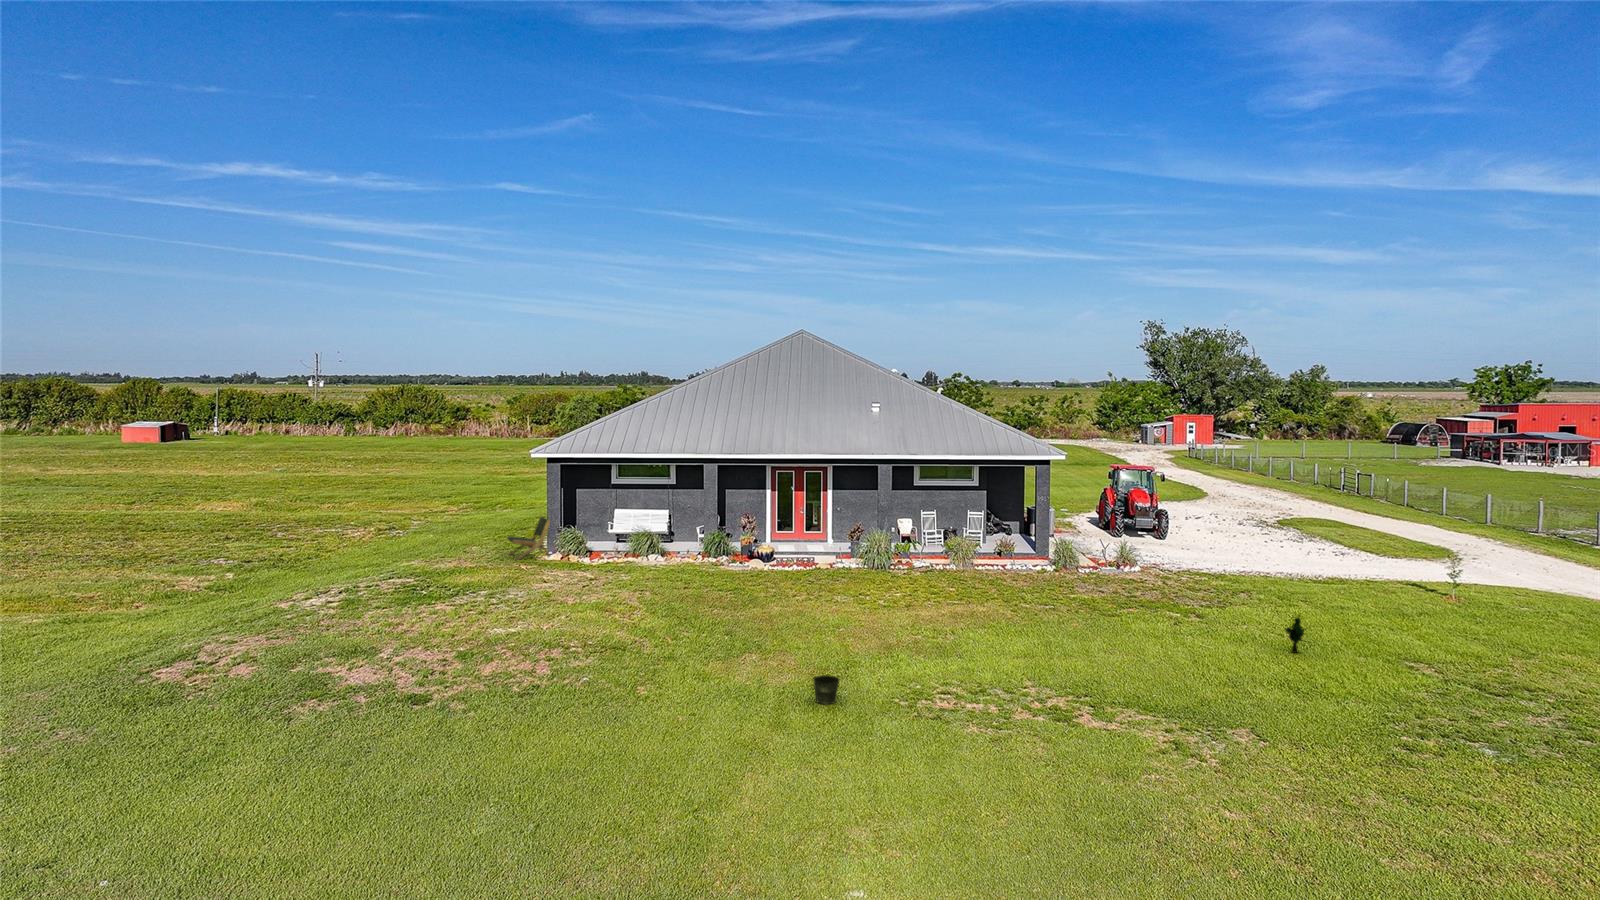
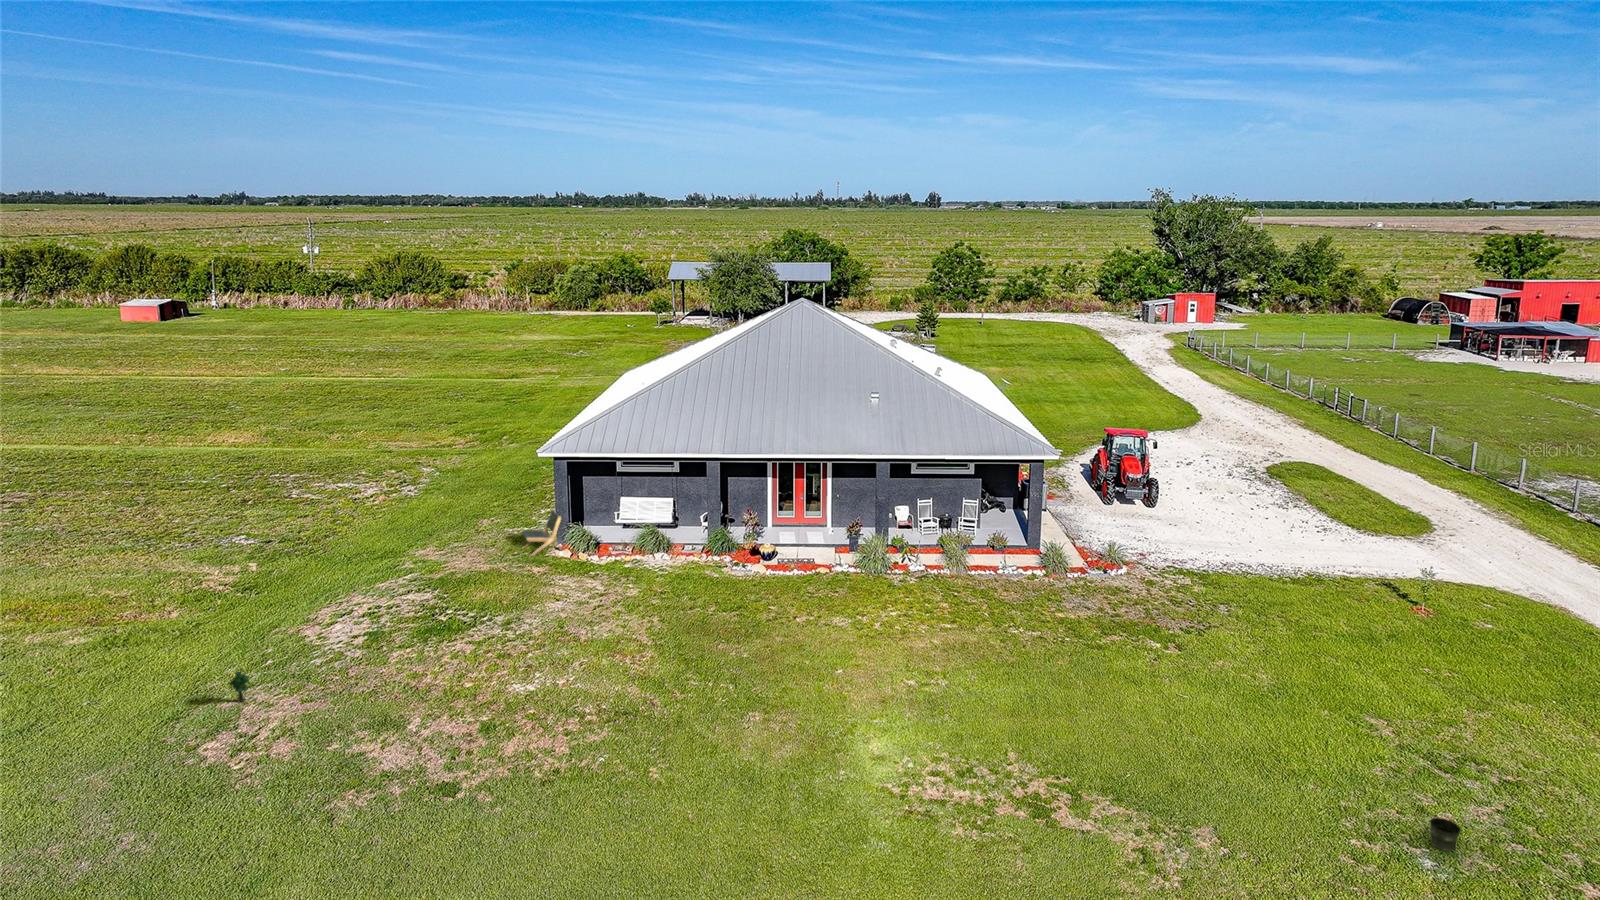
decorative plant: present [1285,615,1305,653] -> present [229,668,250,702]
bucket: present [812,675,840,704] -> present [1425,817,1461,851]

